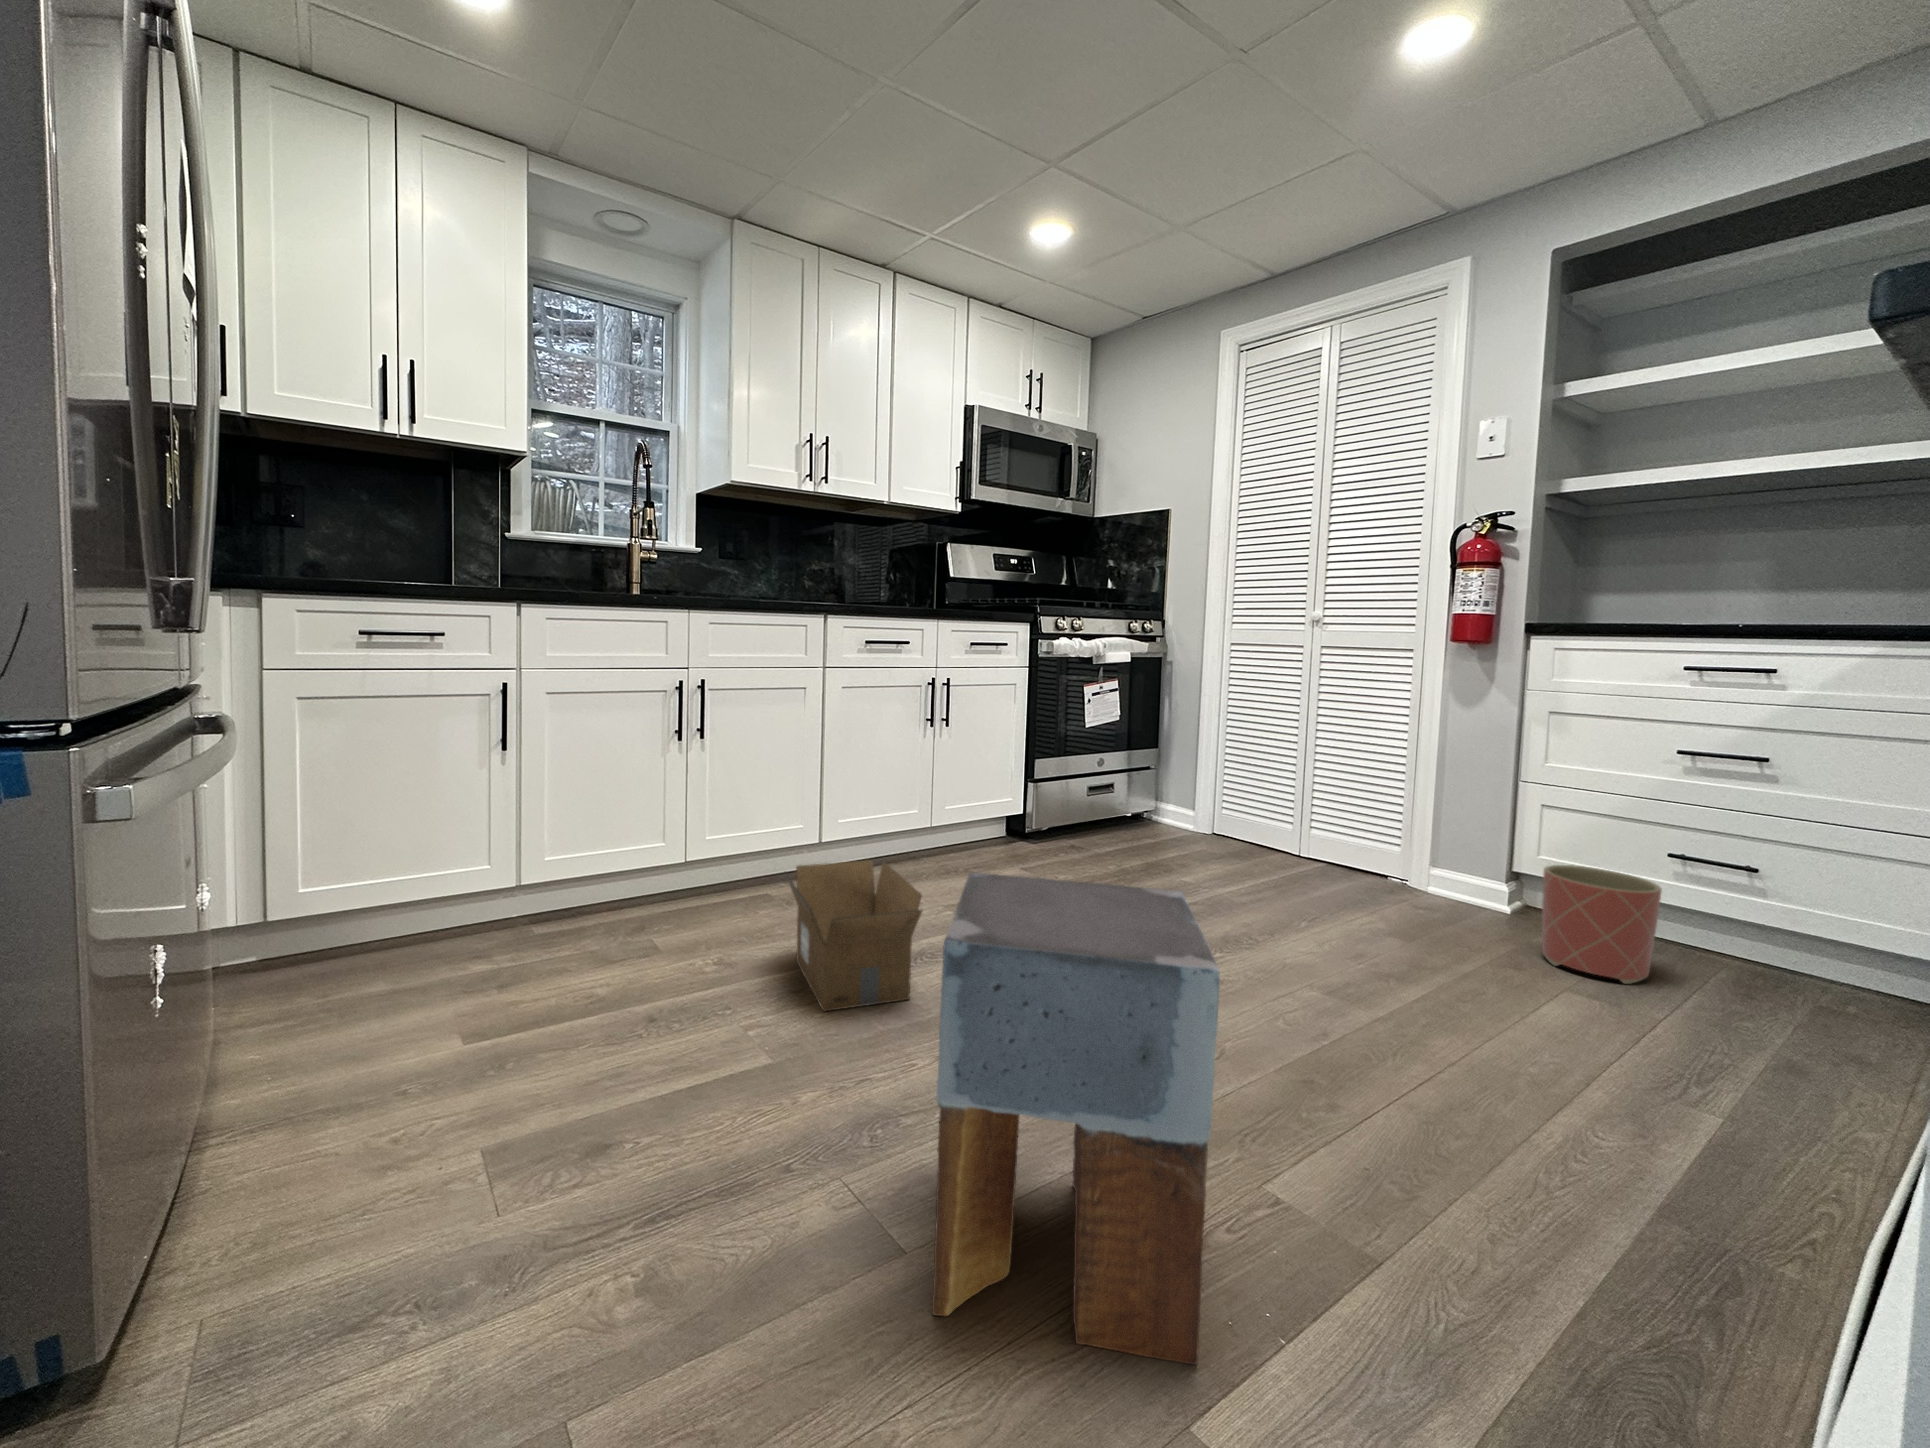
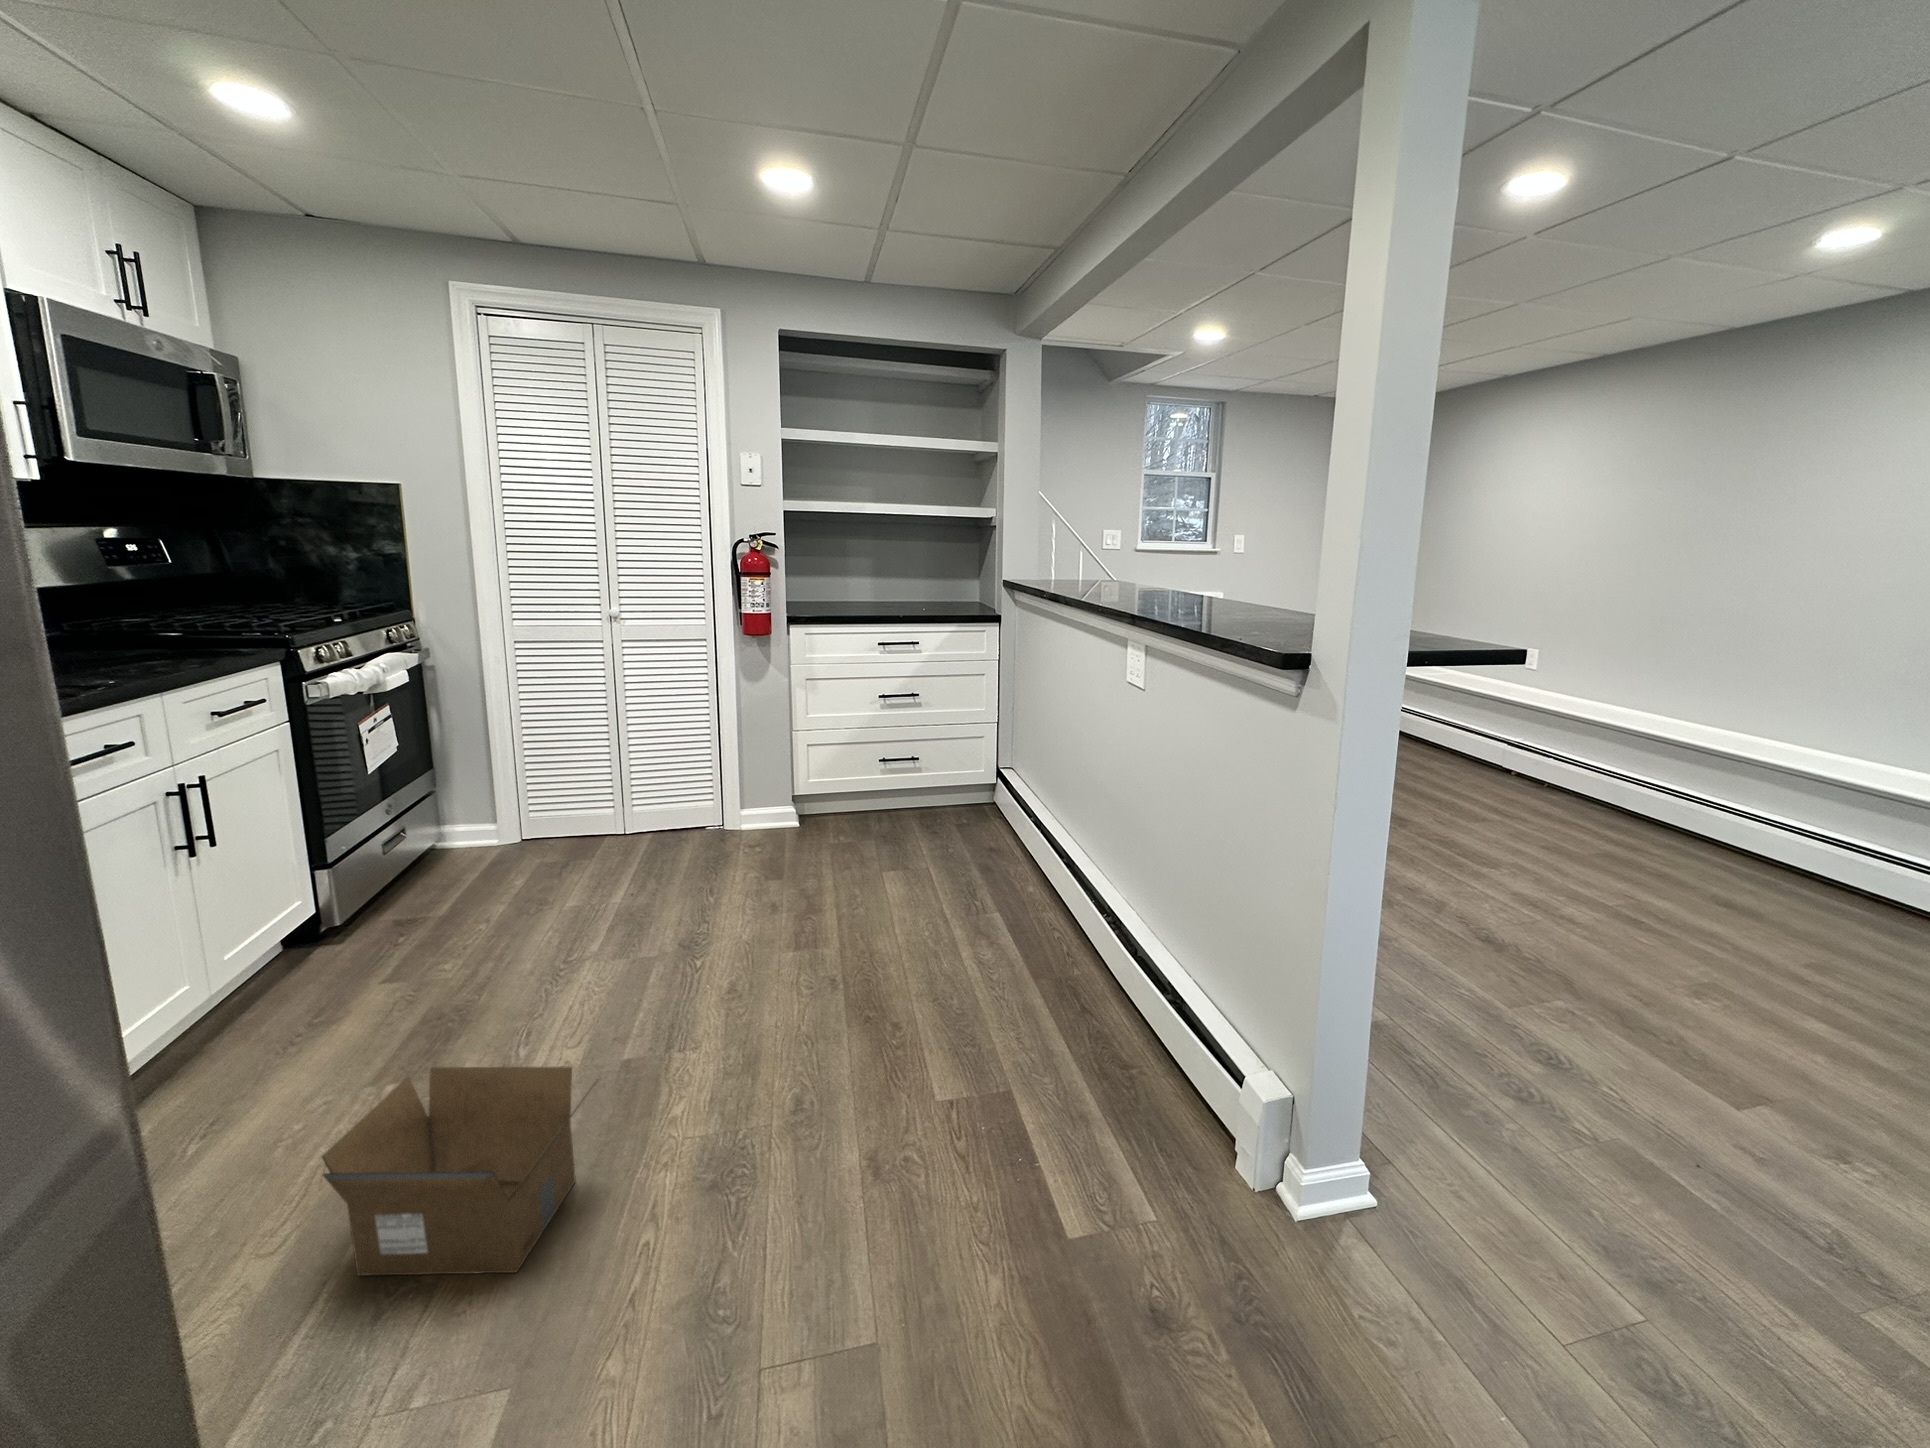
planter: present [1542,865,1662,984] -> none [845,780,902,851]
stool: present [932,872,1220,1365] -> none [840,931,1056,1295]

